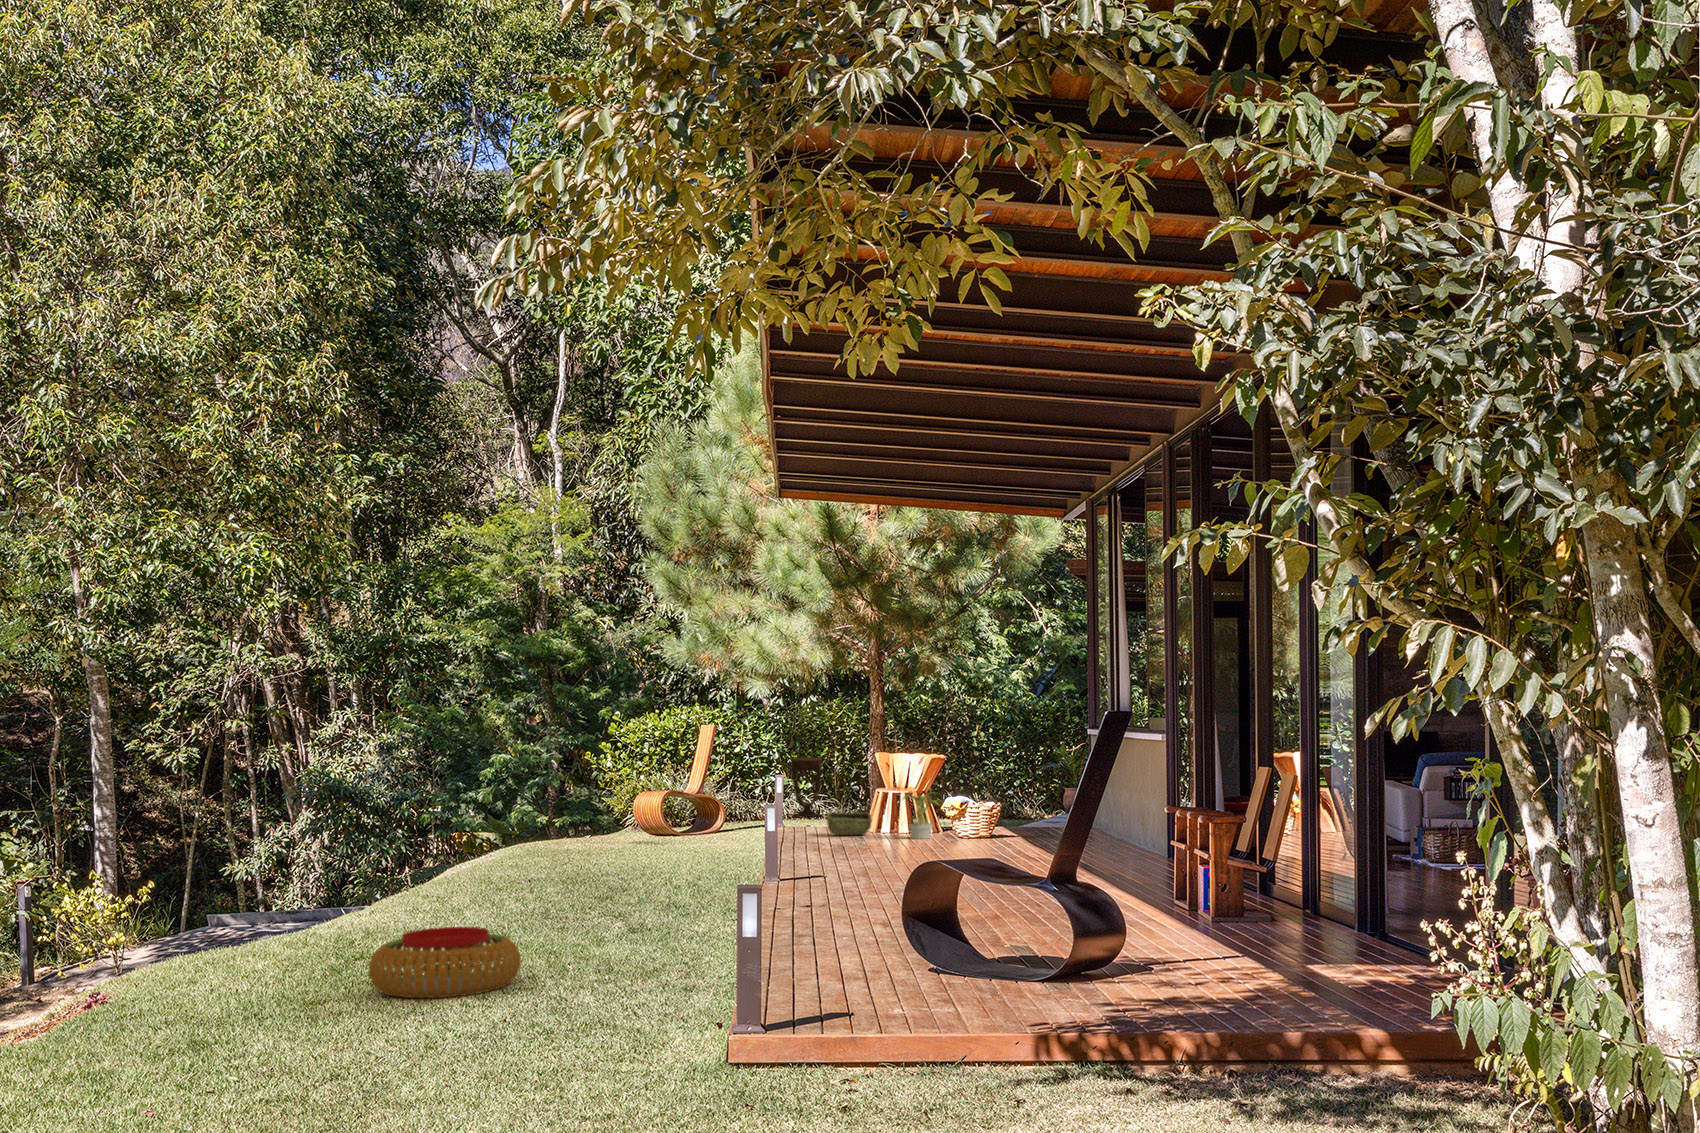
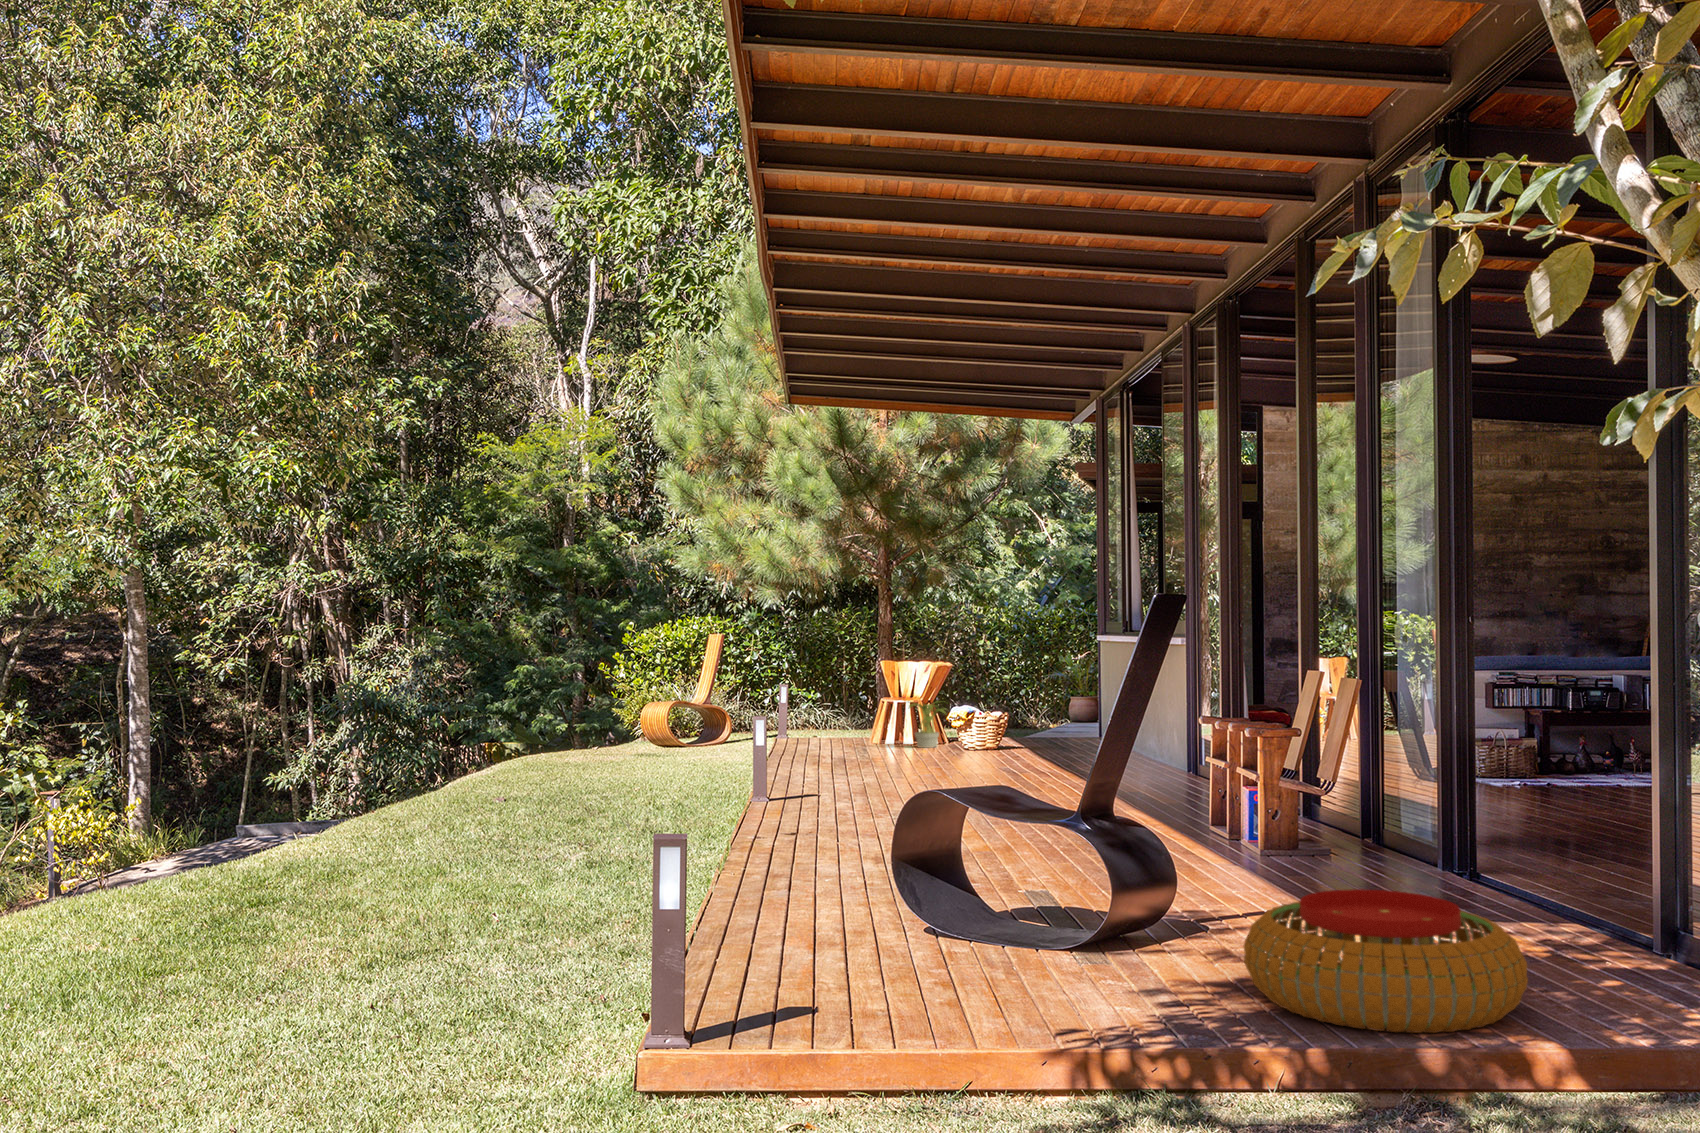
side table: present [790,757,822,818] -> none [802,666,834,724]
woven basket: present [827,812,872,835] -> none [833,720,879,744]
pouf: present [369,927,521,998] -> present [1244,889,1528,1033]

